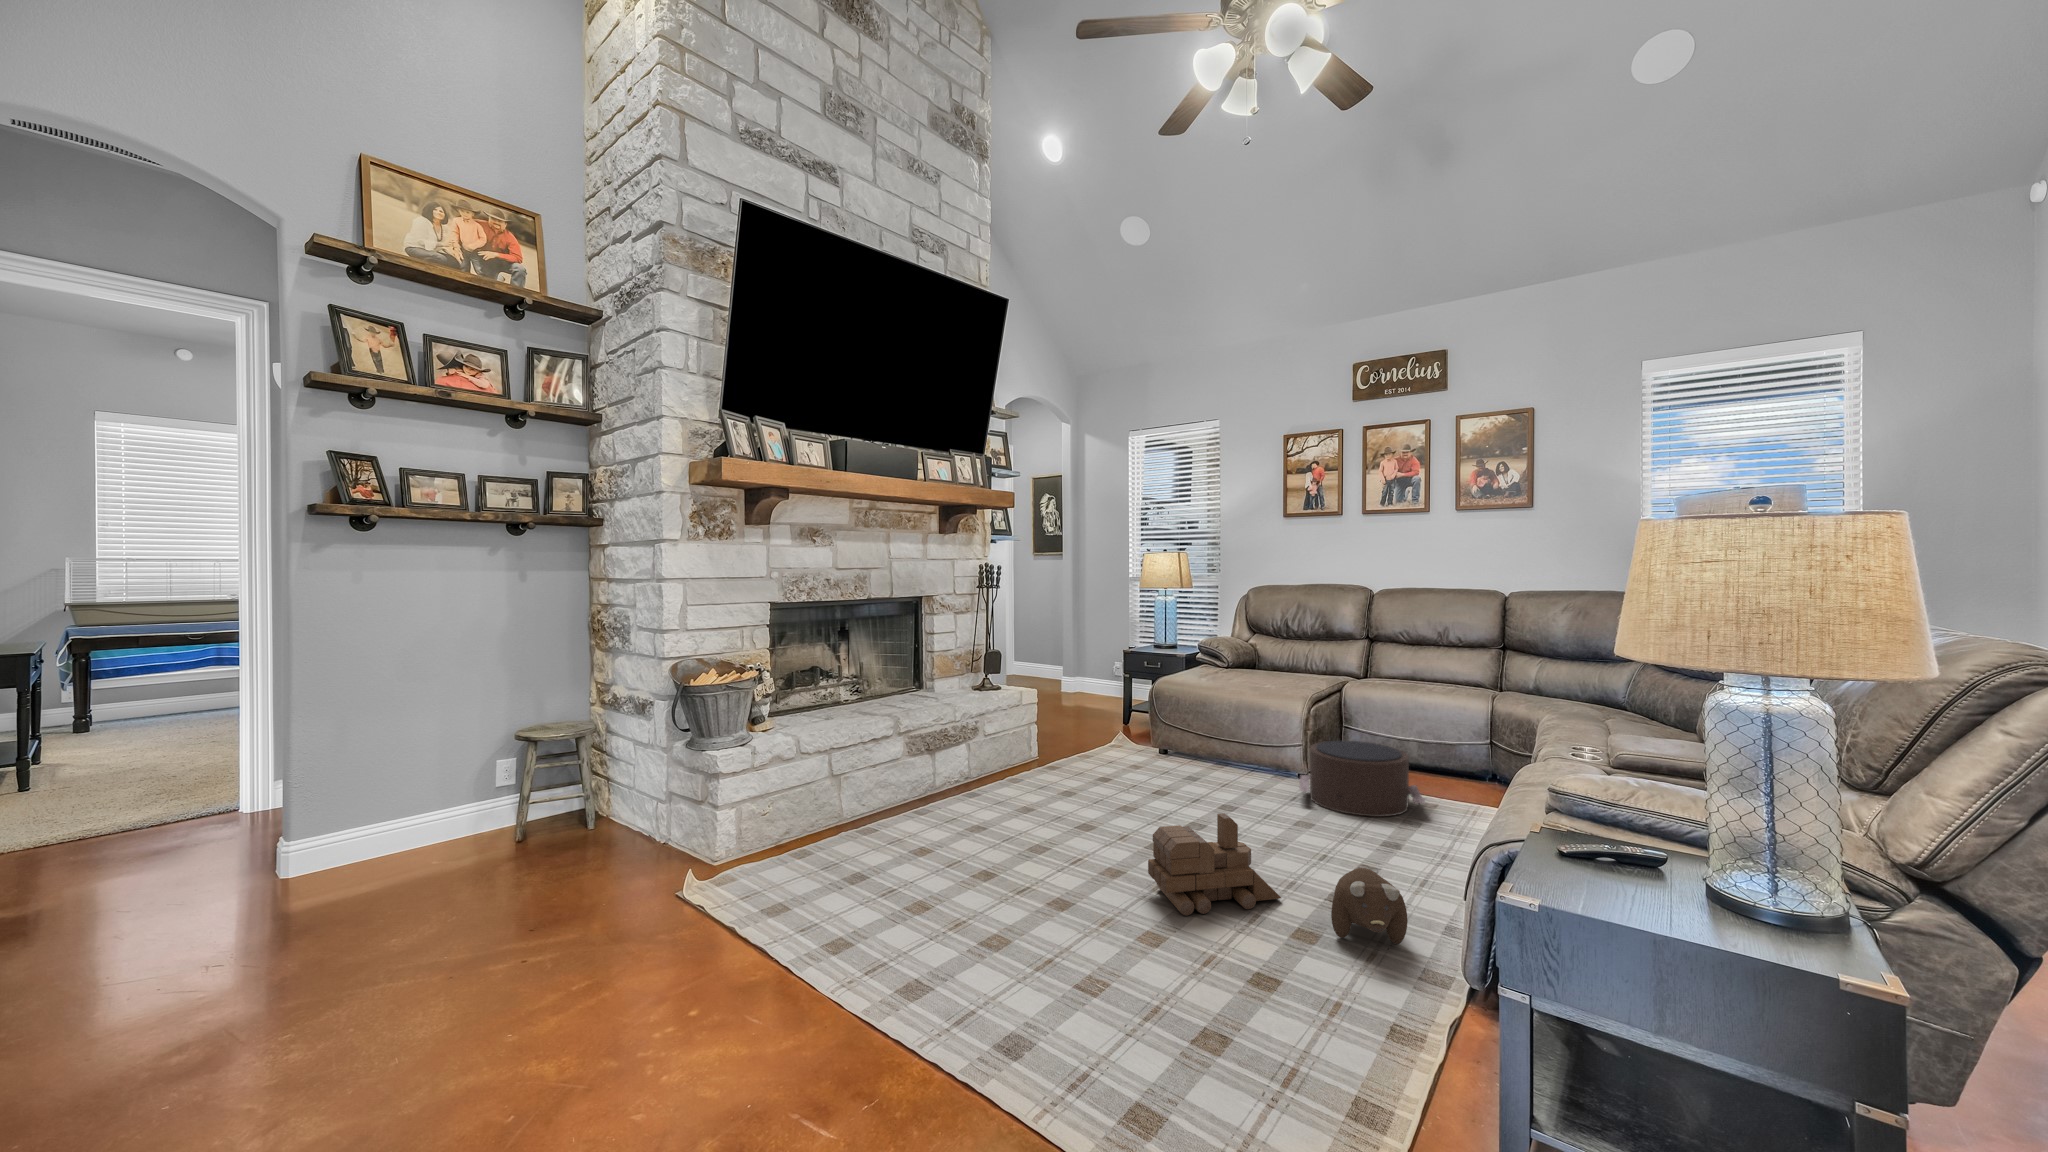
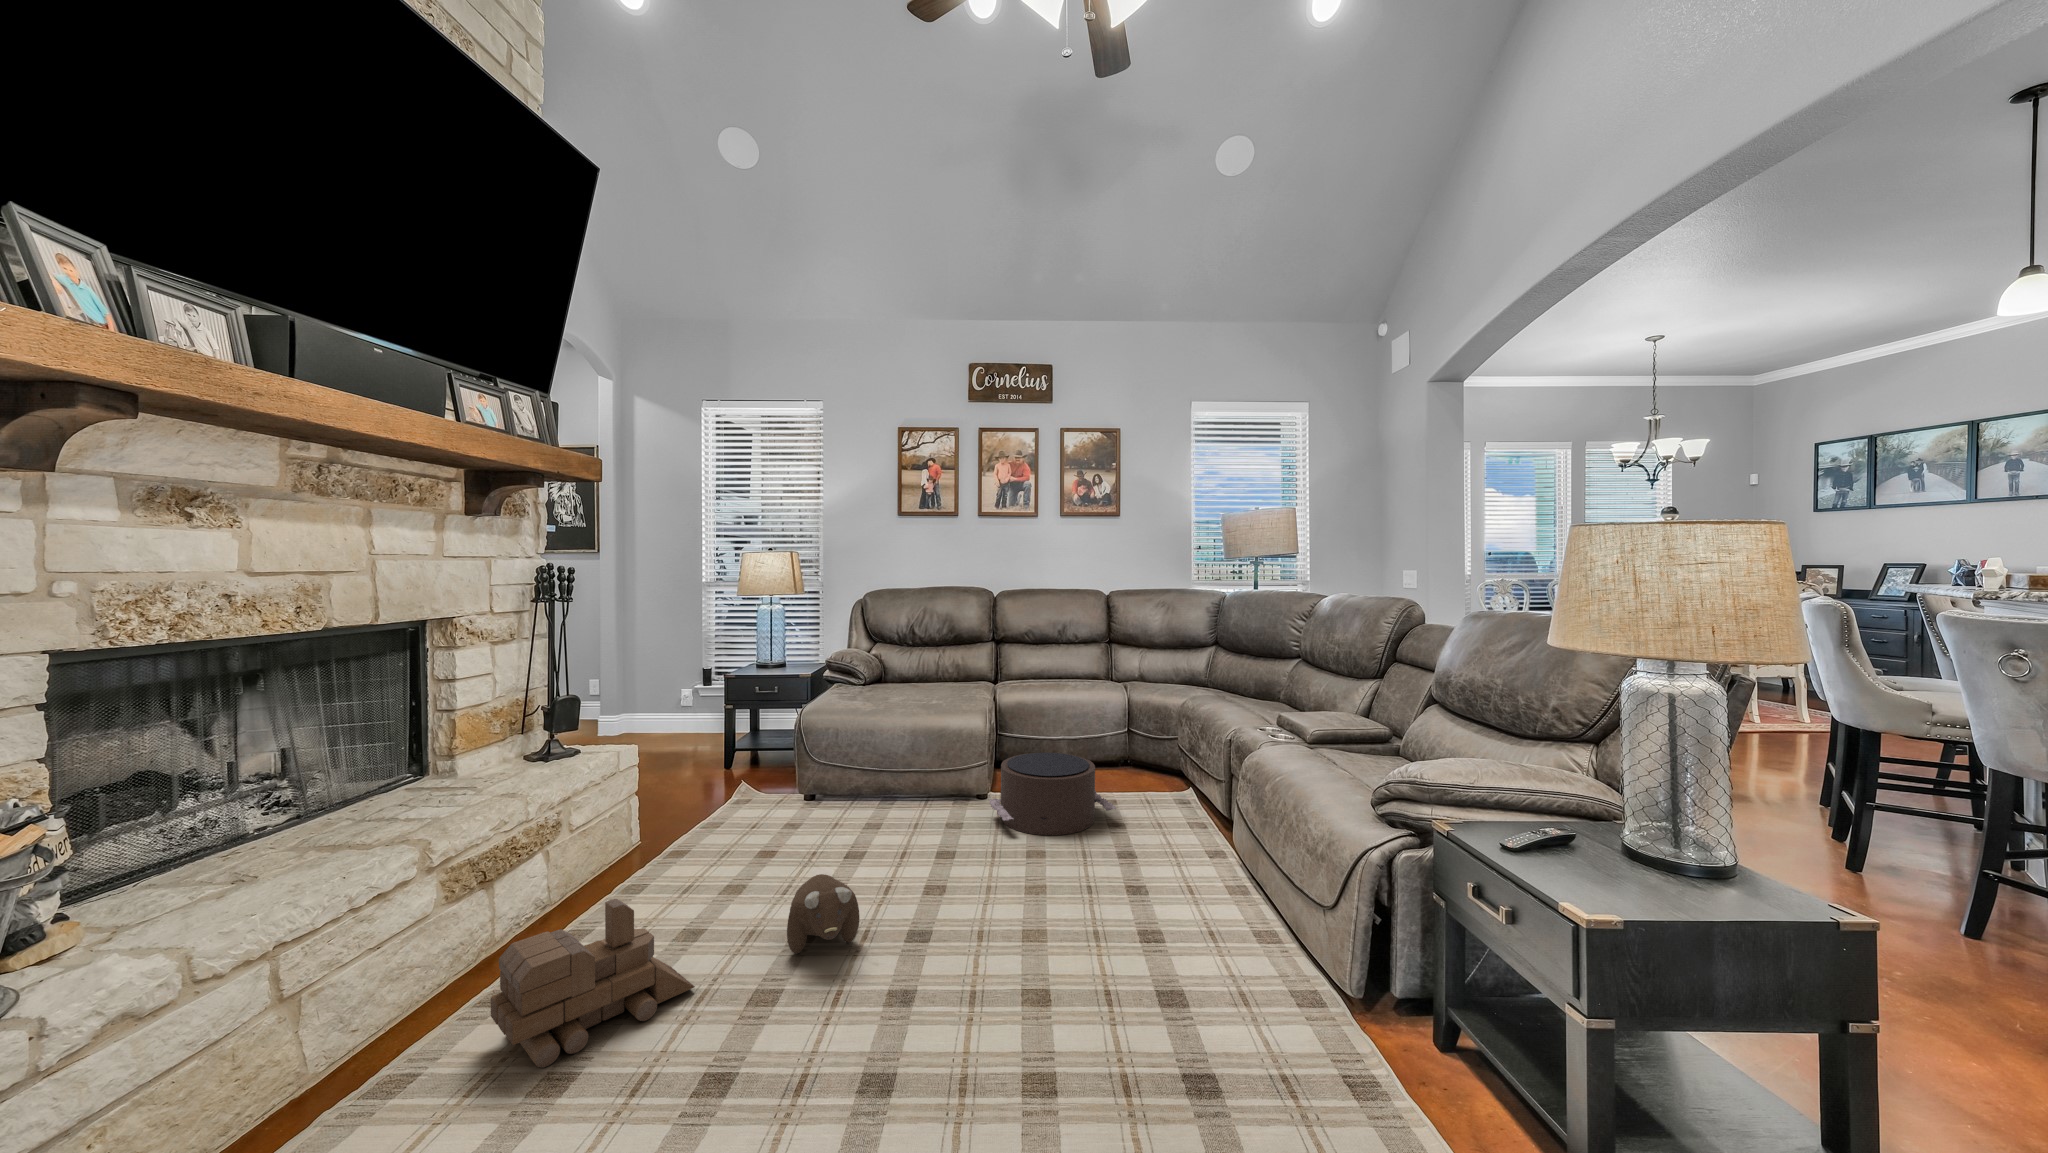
toy train: present [1148,813,1281,916] -> present [491,899,695,1067]
plush toy: present [1331,868,1408,944] -> present [787,874,859,954]

